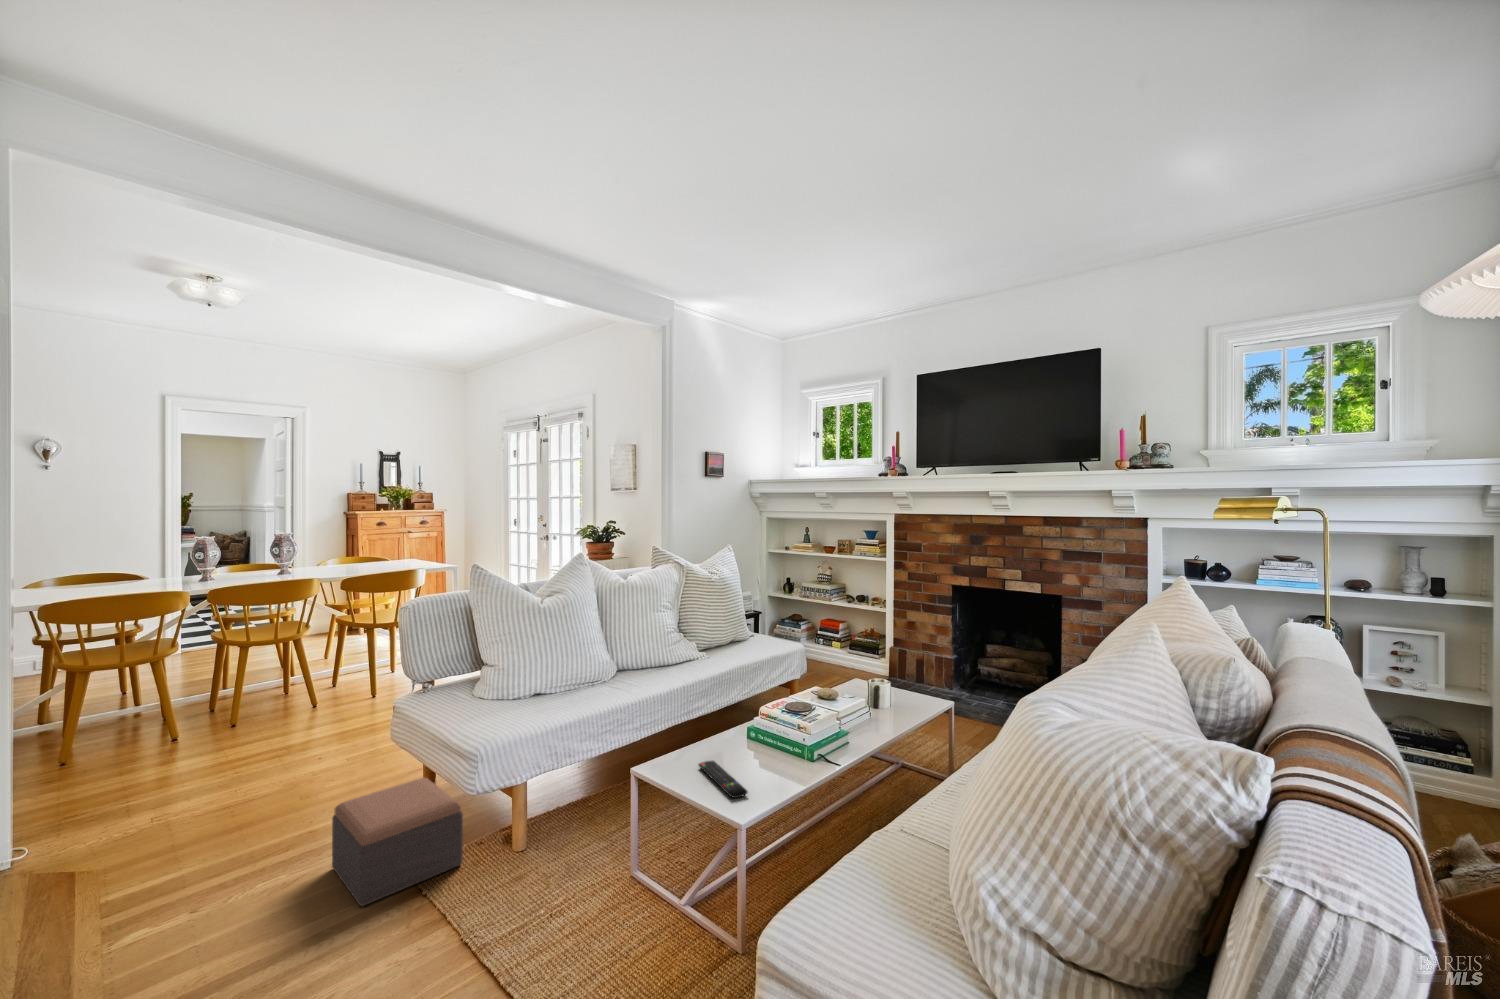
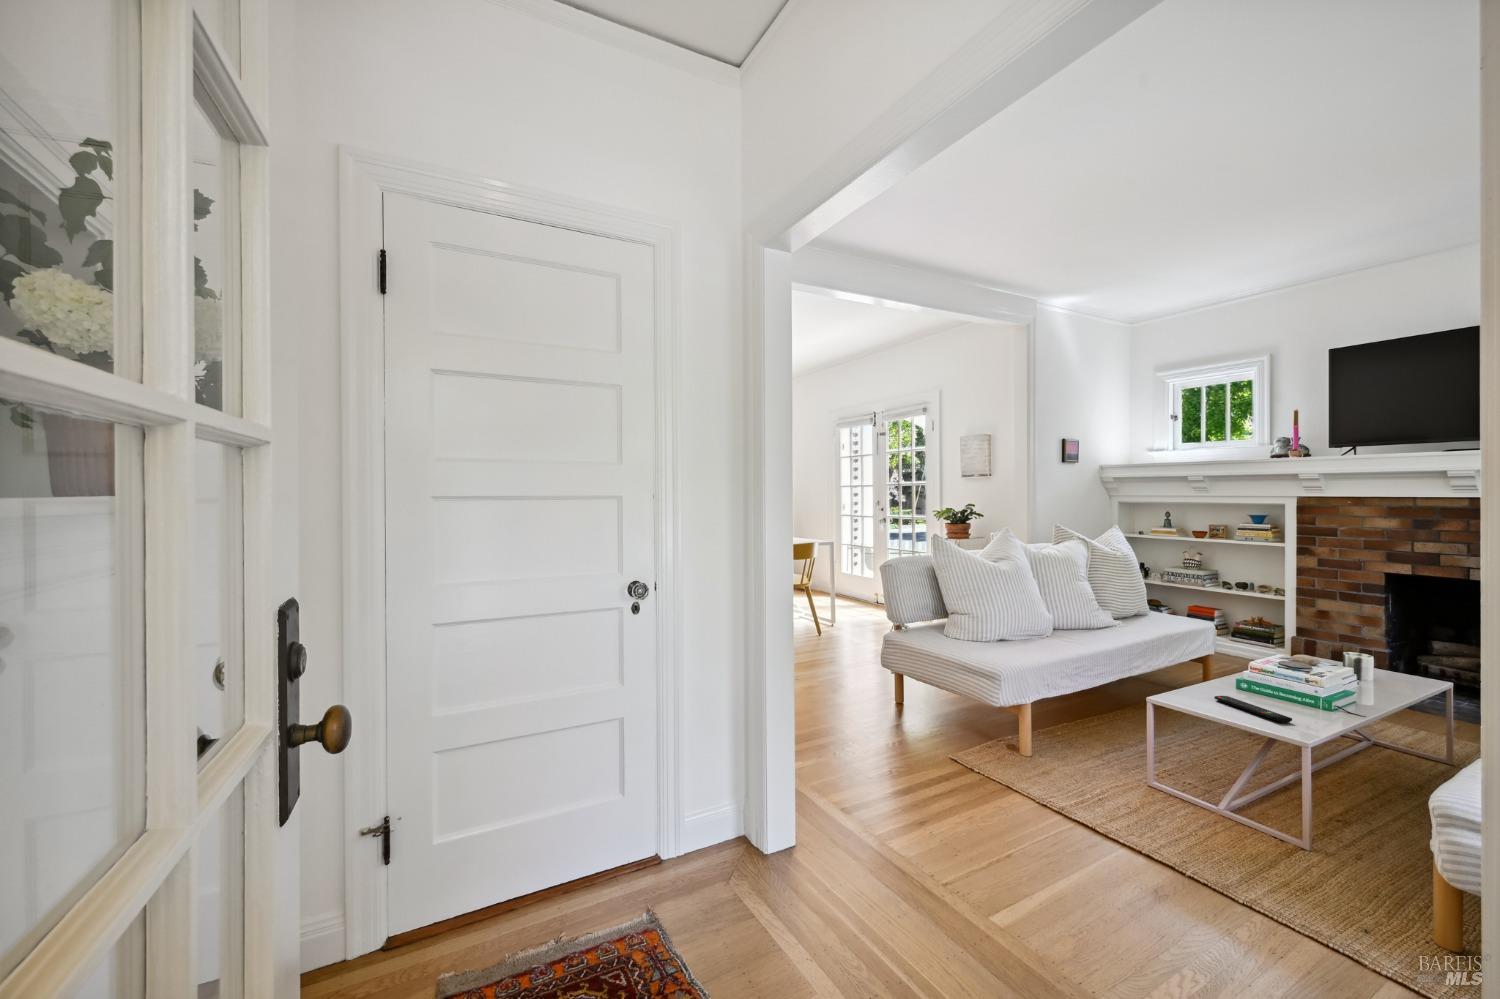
footstool: present [332,778,463,906] -> none [879,691,981,772]

